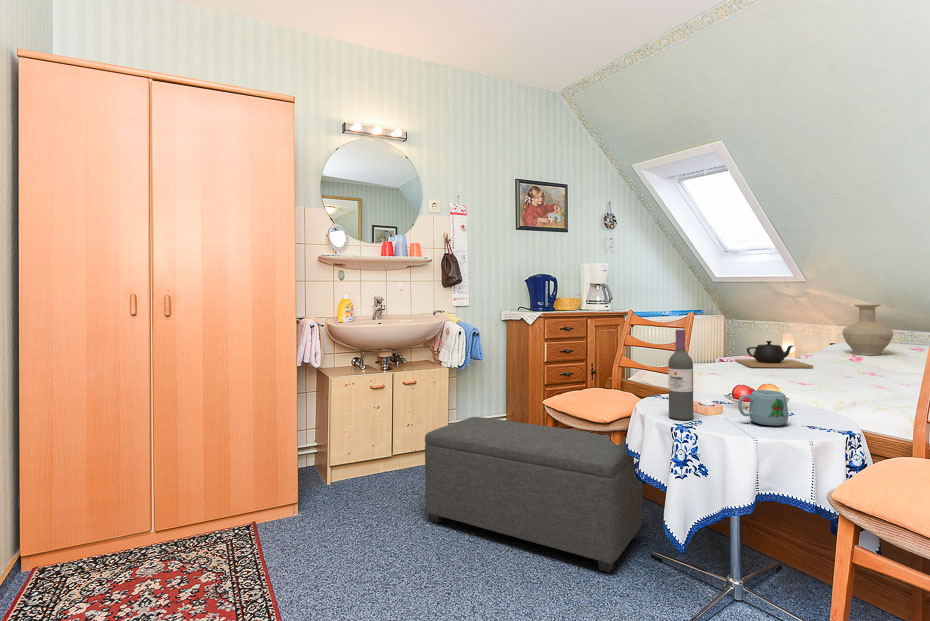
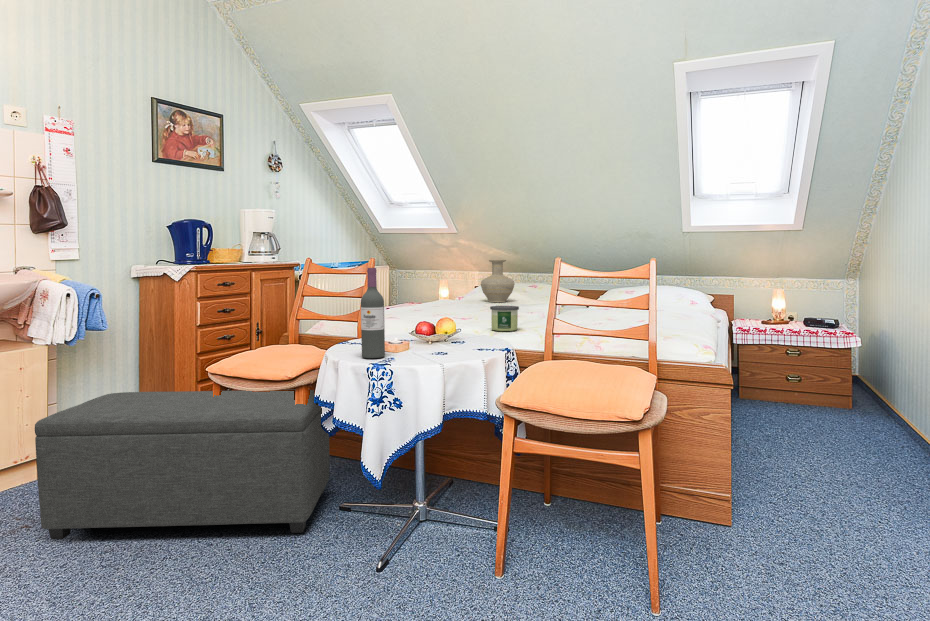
teapot: present [735,341,813,368] -> none [401,291,465,315]
candle: none [838,368,881,400] -> present [490,306,519,331]
mug: present [738,390,788,425] -> none [425,324,464,354]

